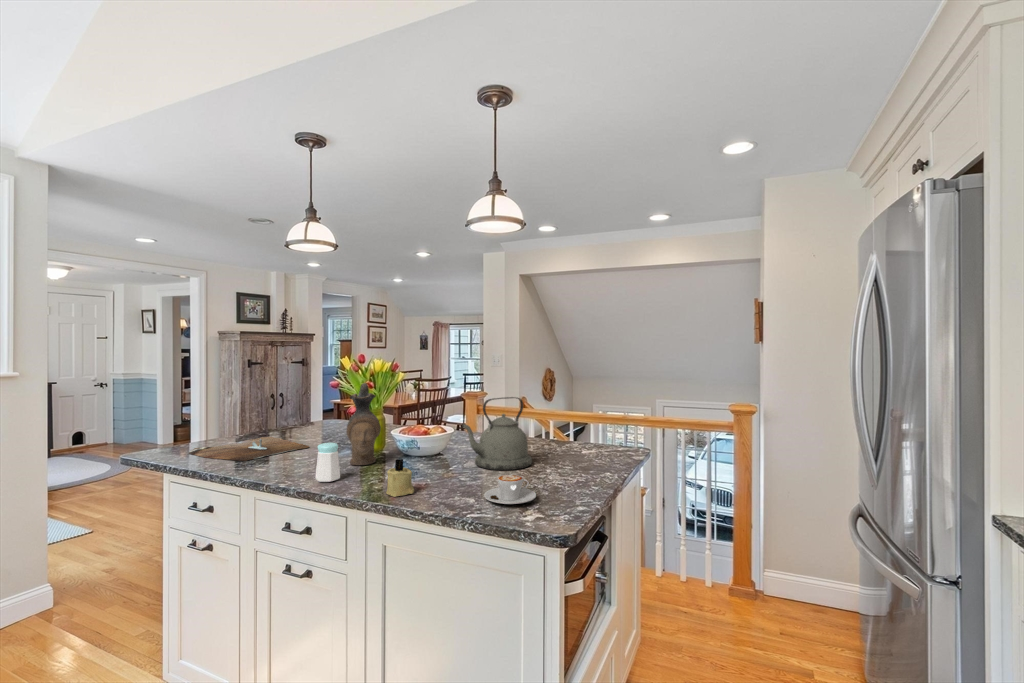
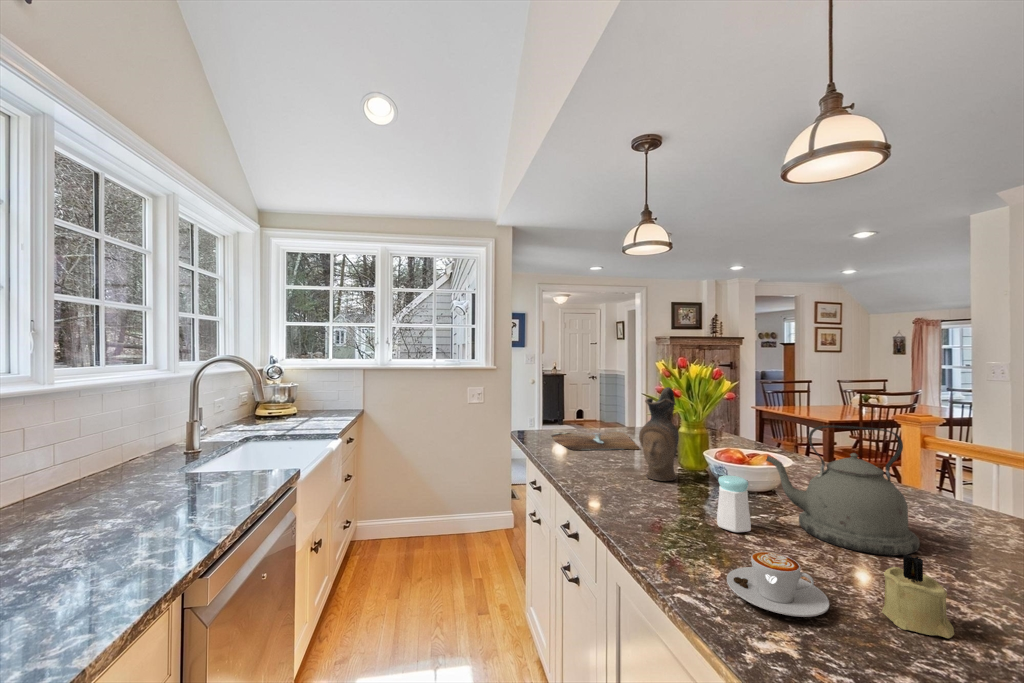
salt shaker: present [316,443,340,482] -> present [717,475,751,532]
candle: present [386,459,414,497] -> present [882,555,954,638]

